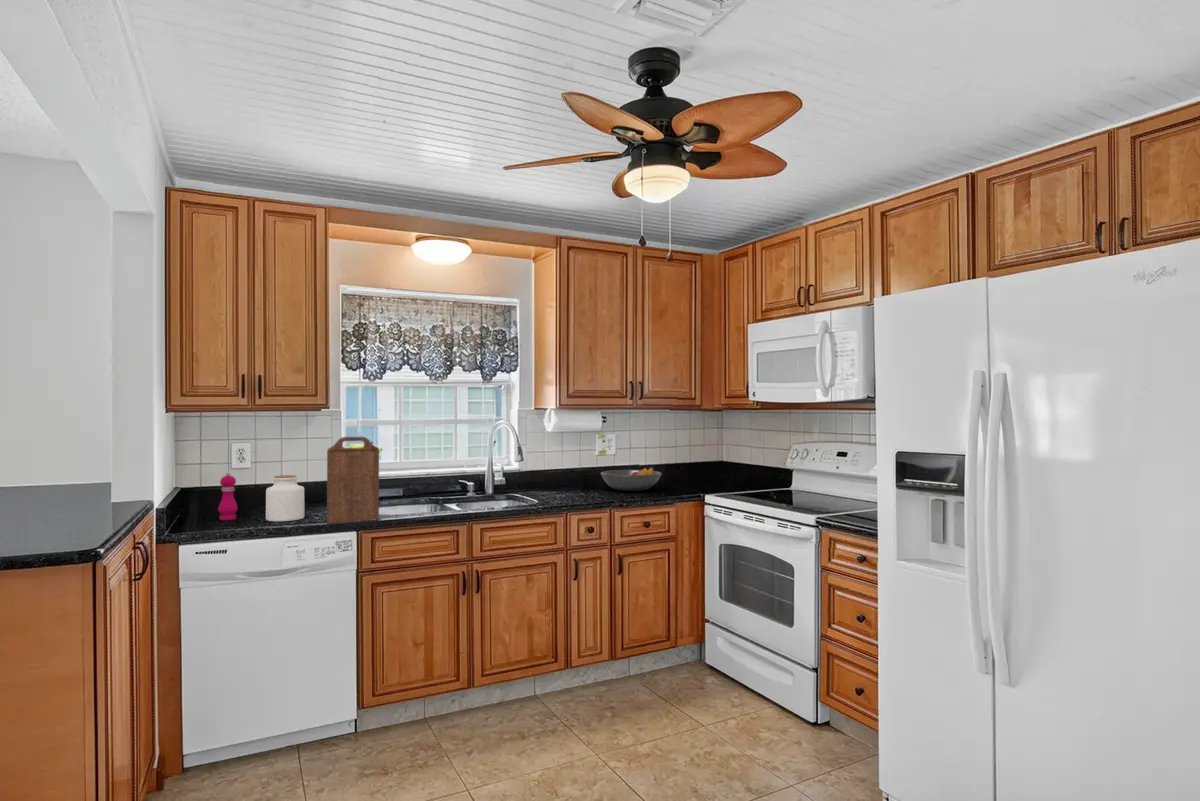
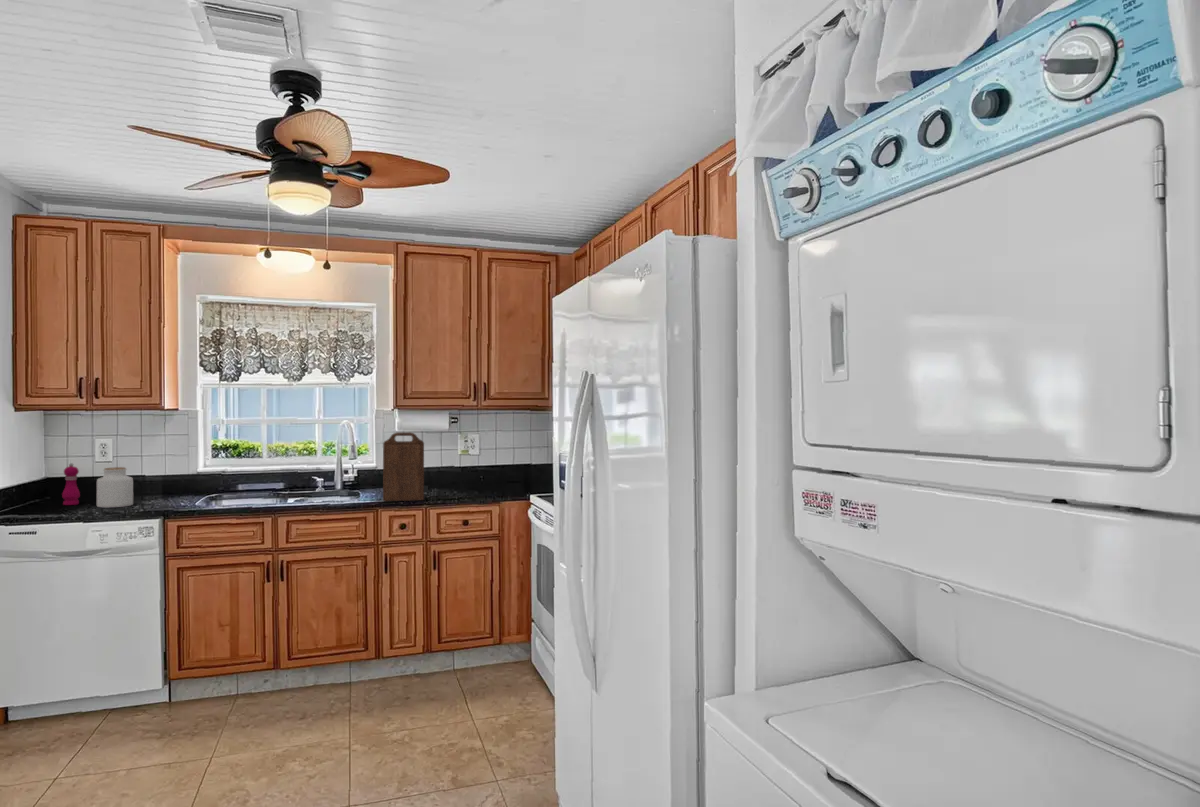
cutting board: present [327,437,379,523] -> present [383,432,424,501]
fruit bowl: present [601,467,662,491] -> none [454,469,516,492]

